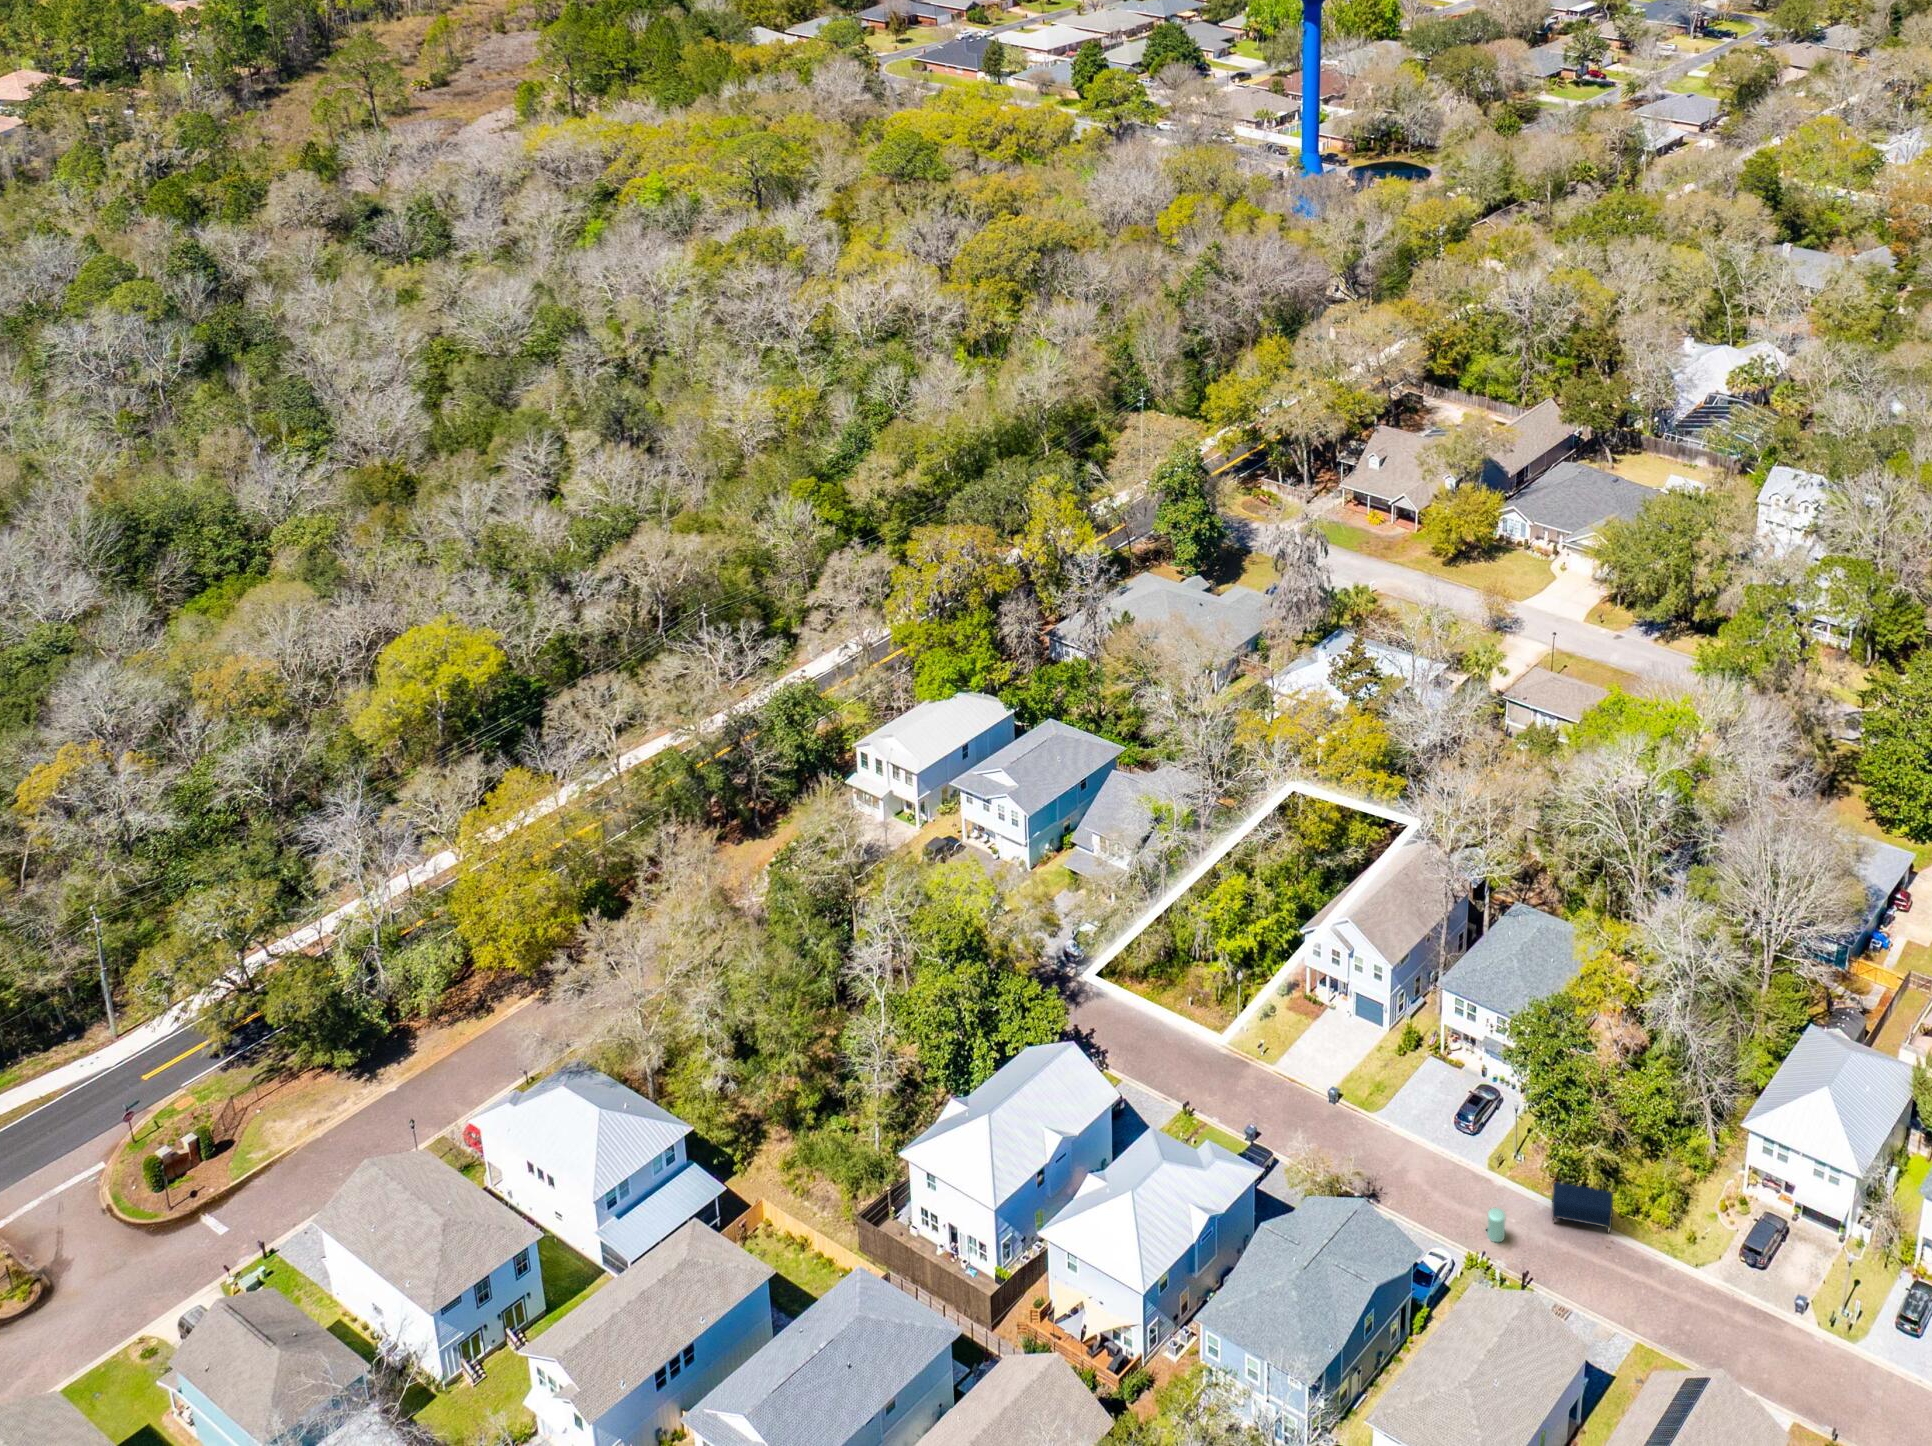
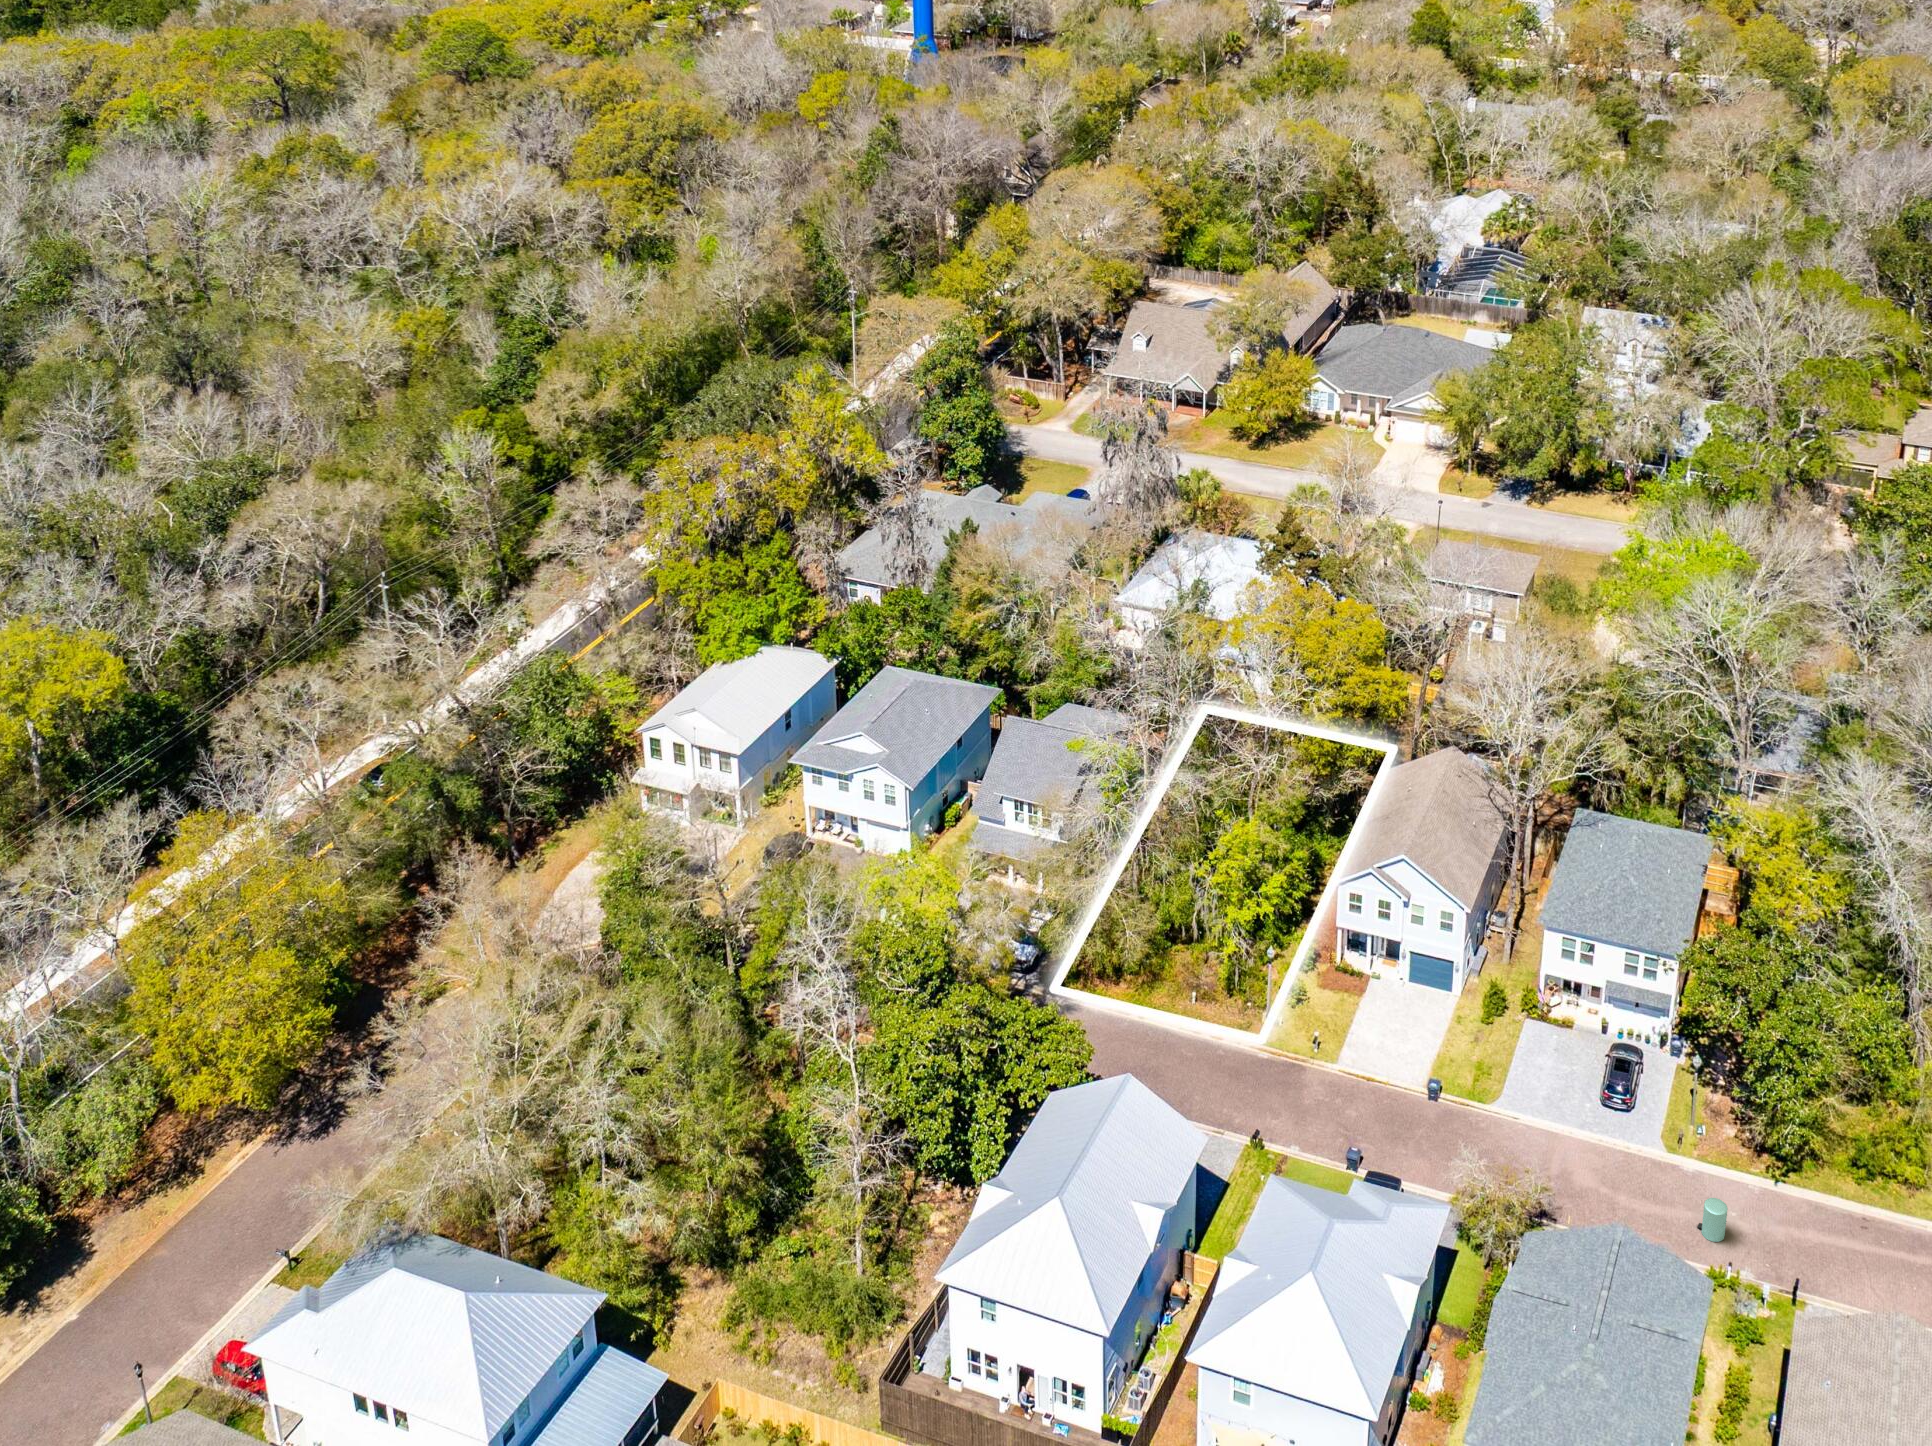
bench: present [1552,1182,1613,1233] -> none [1760,1151,1848,1204]

